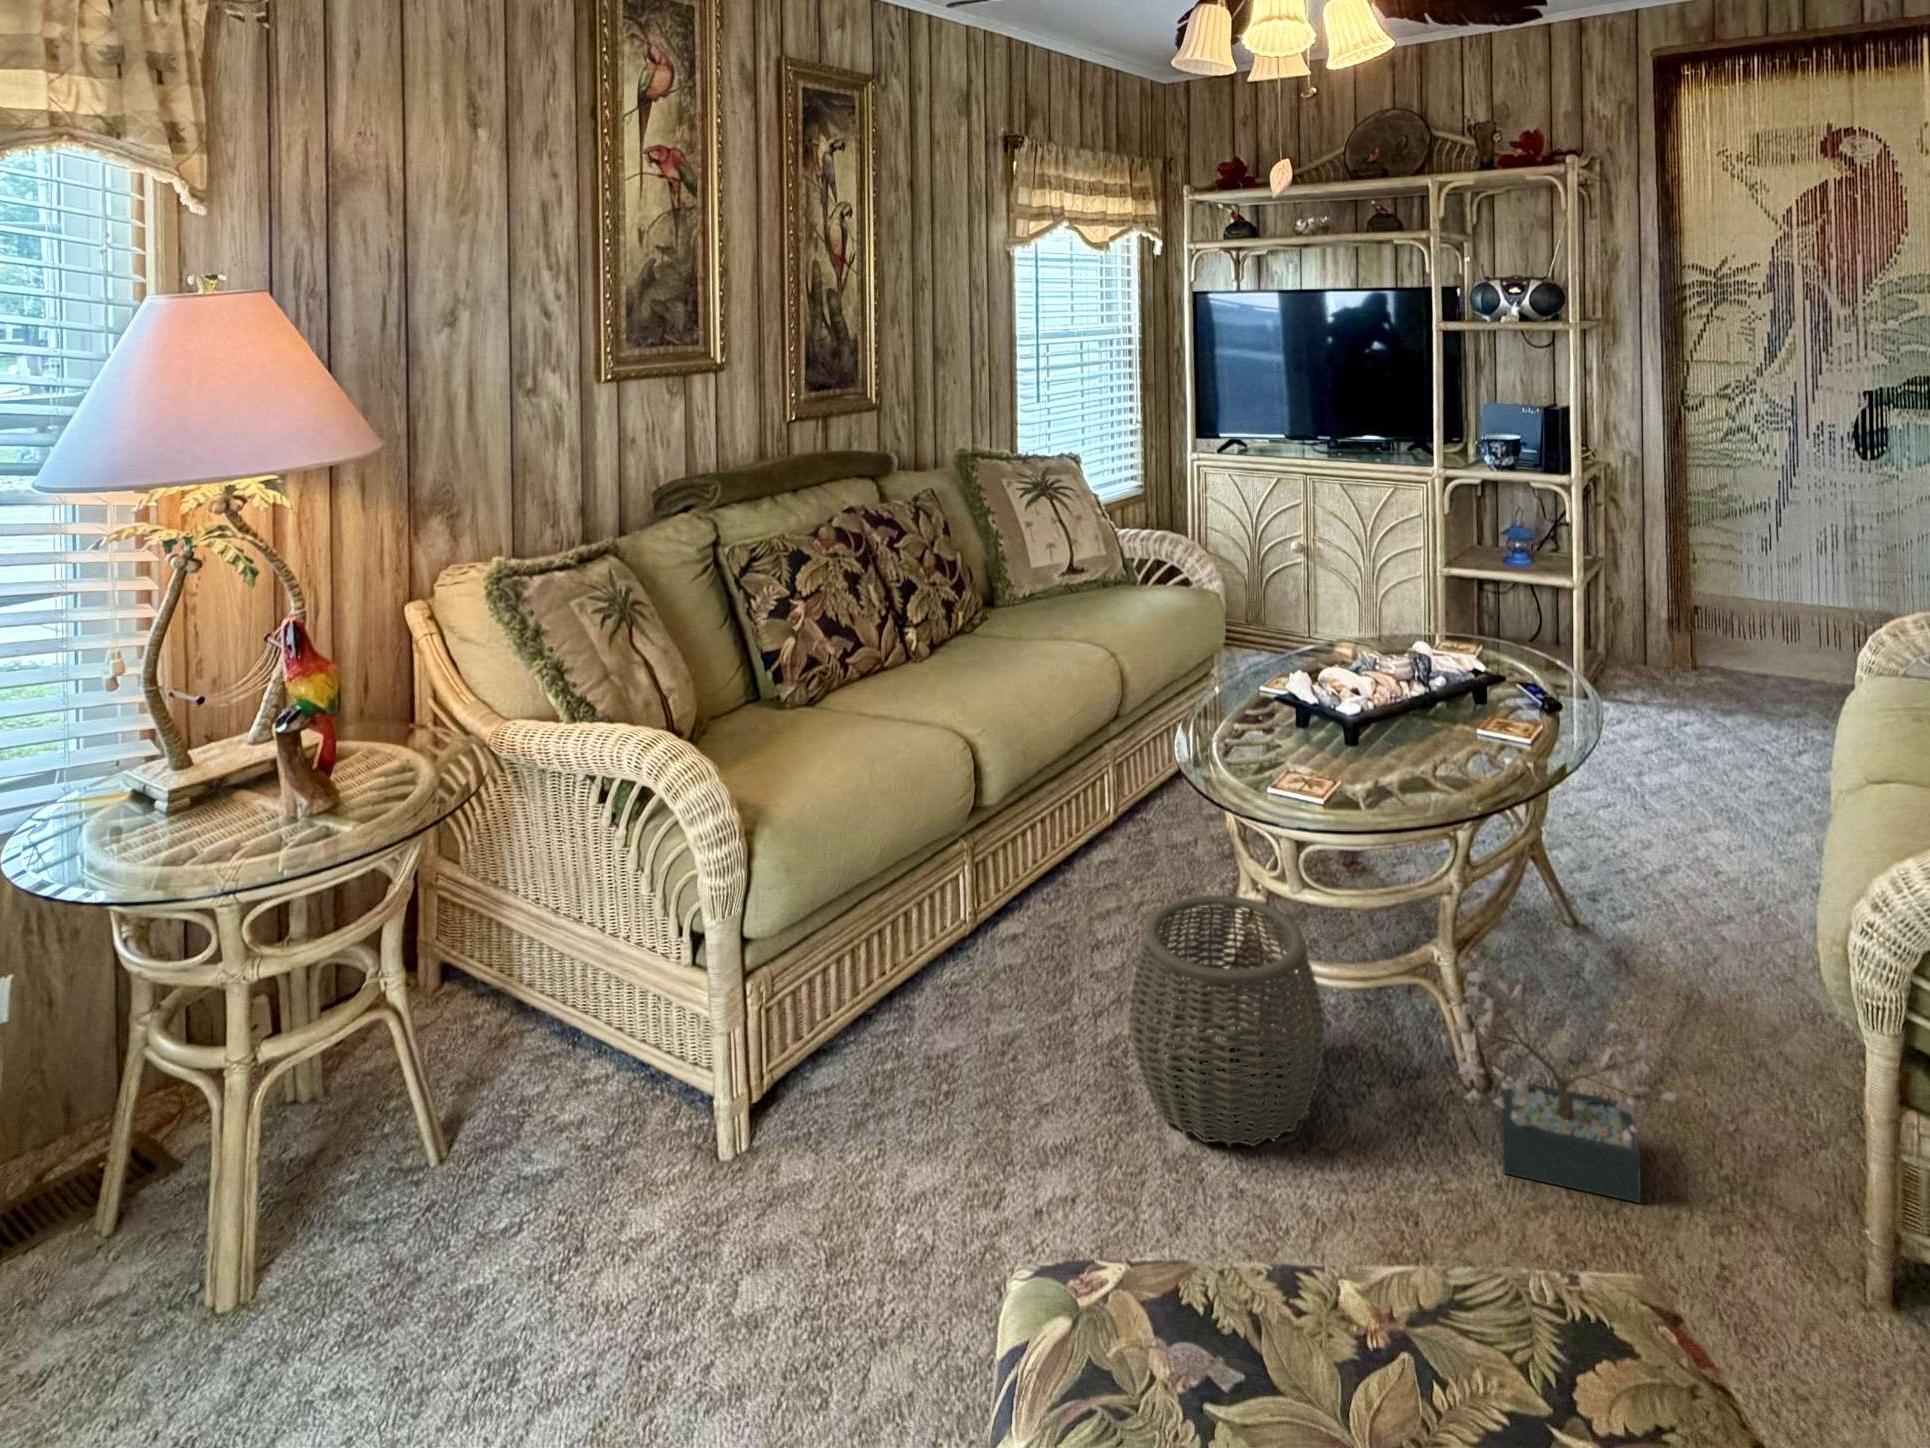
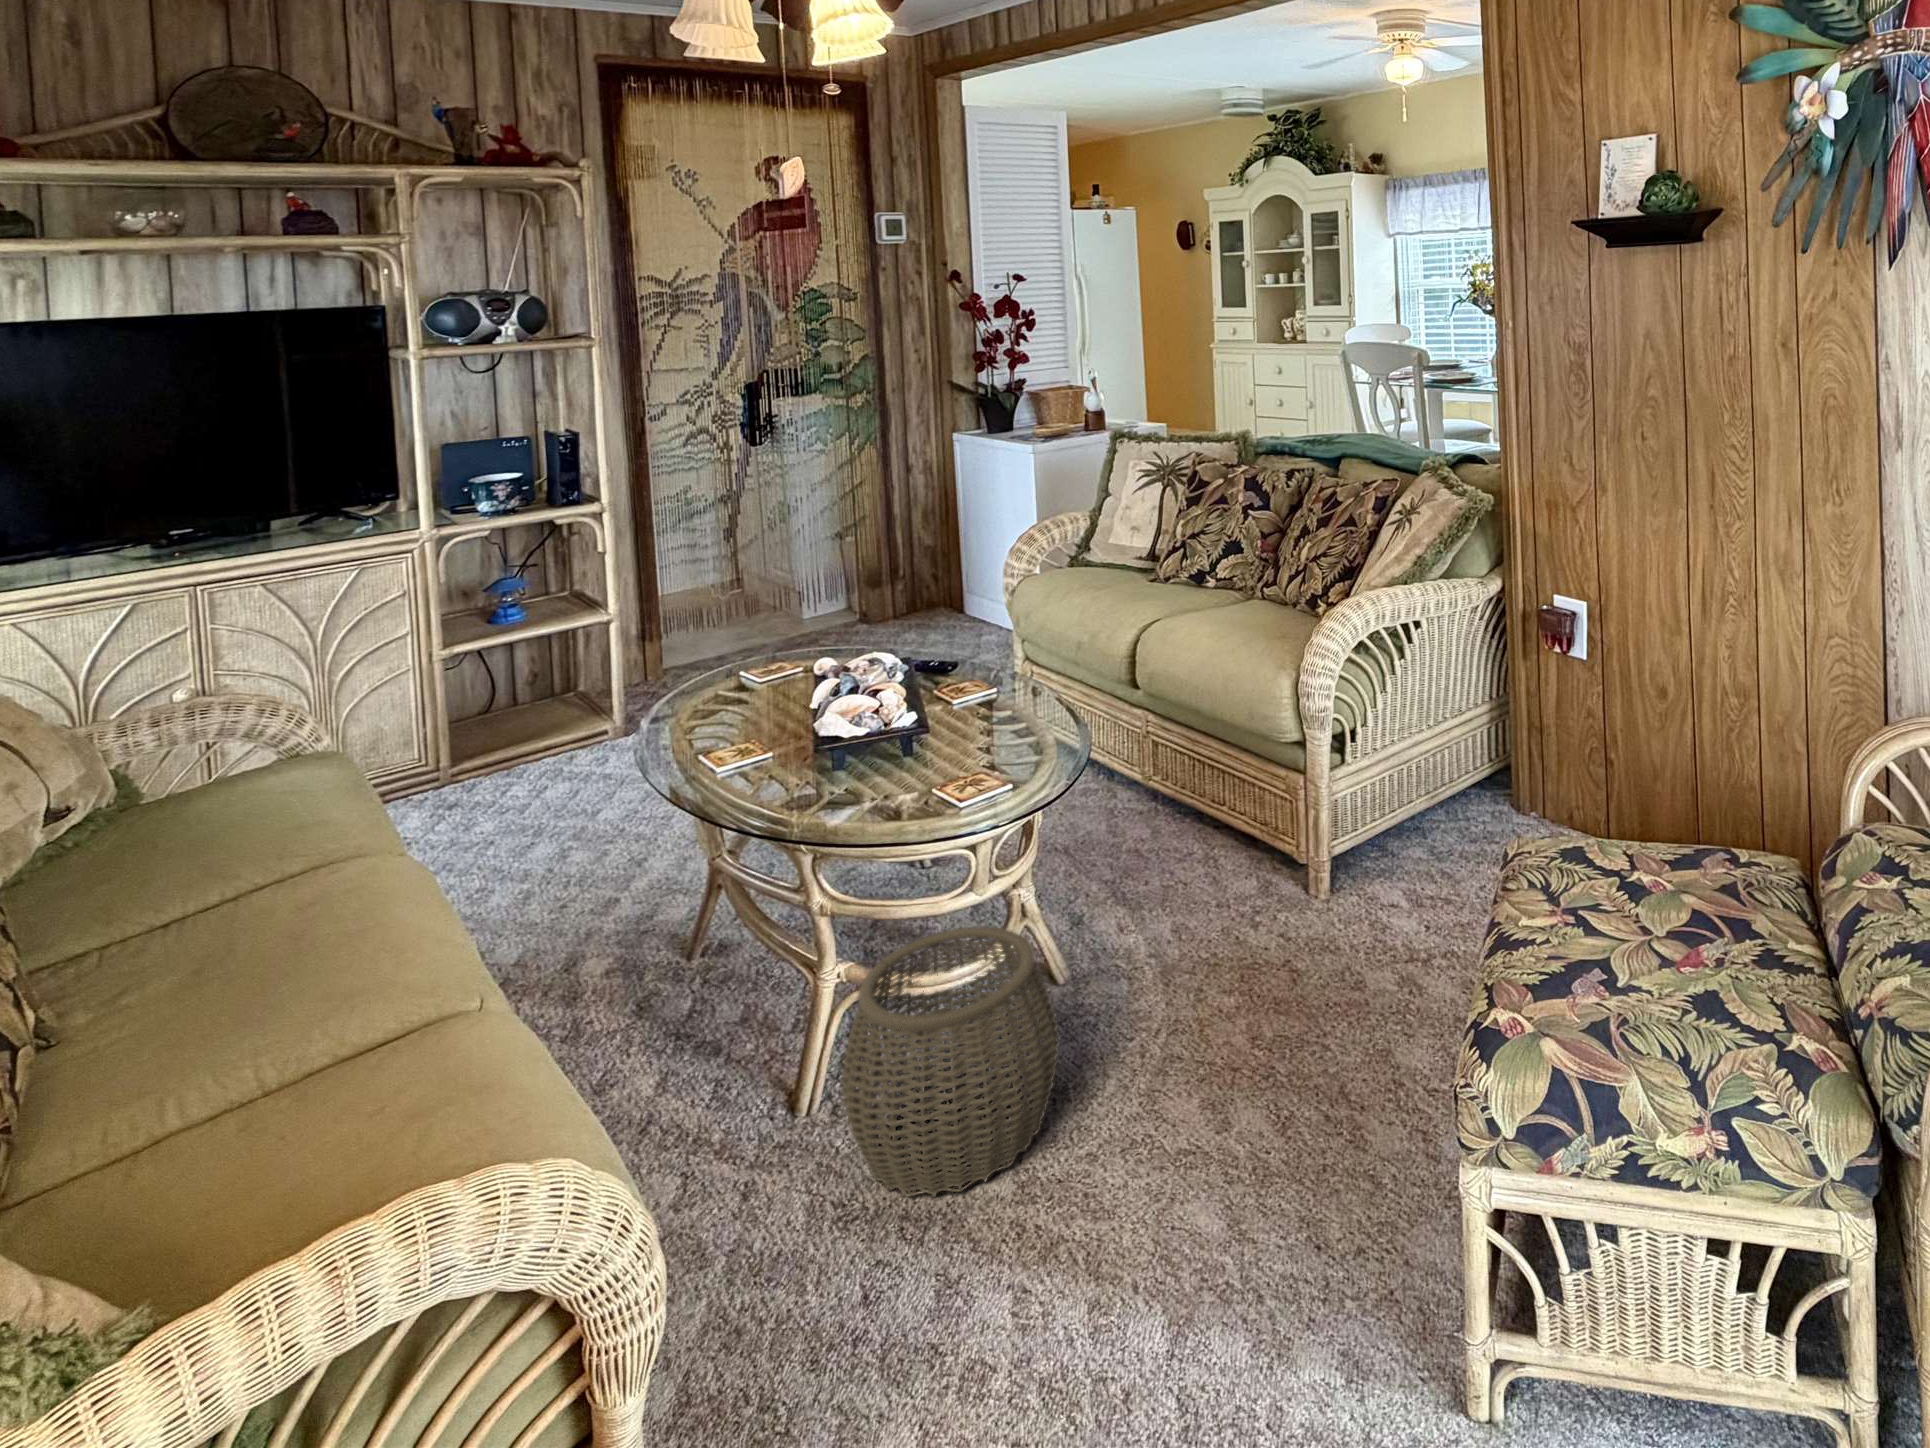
decorative plant: present [1441,953,1677,1203] -> none [1068,836,1213,999]

